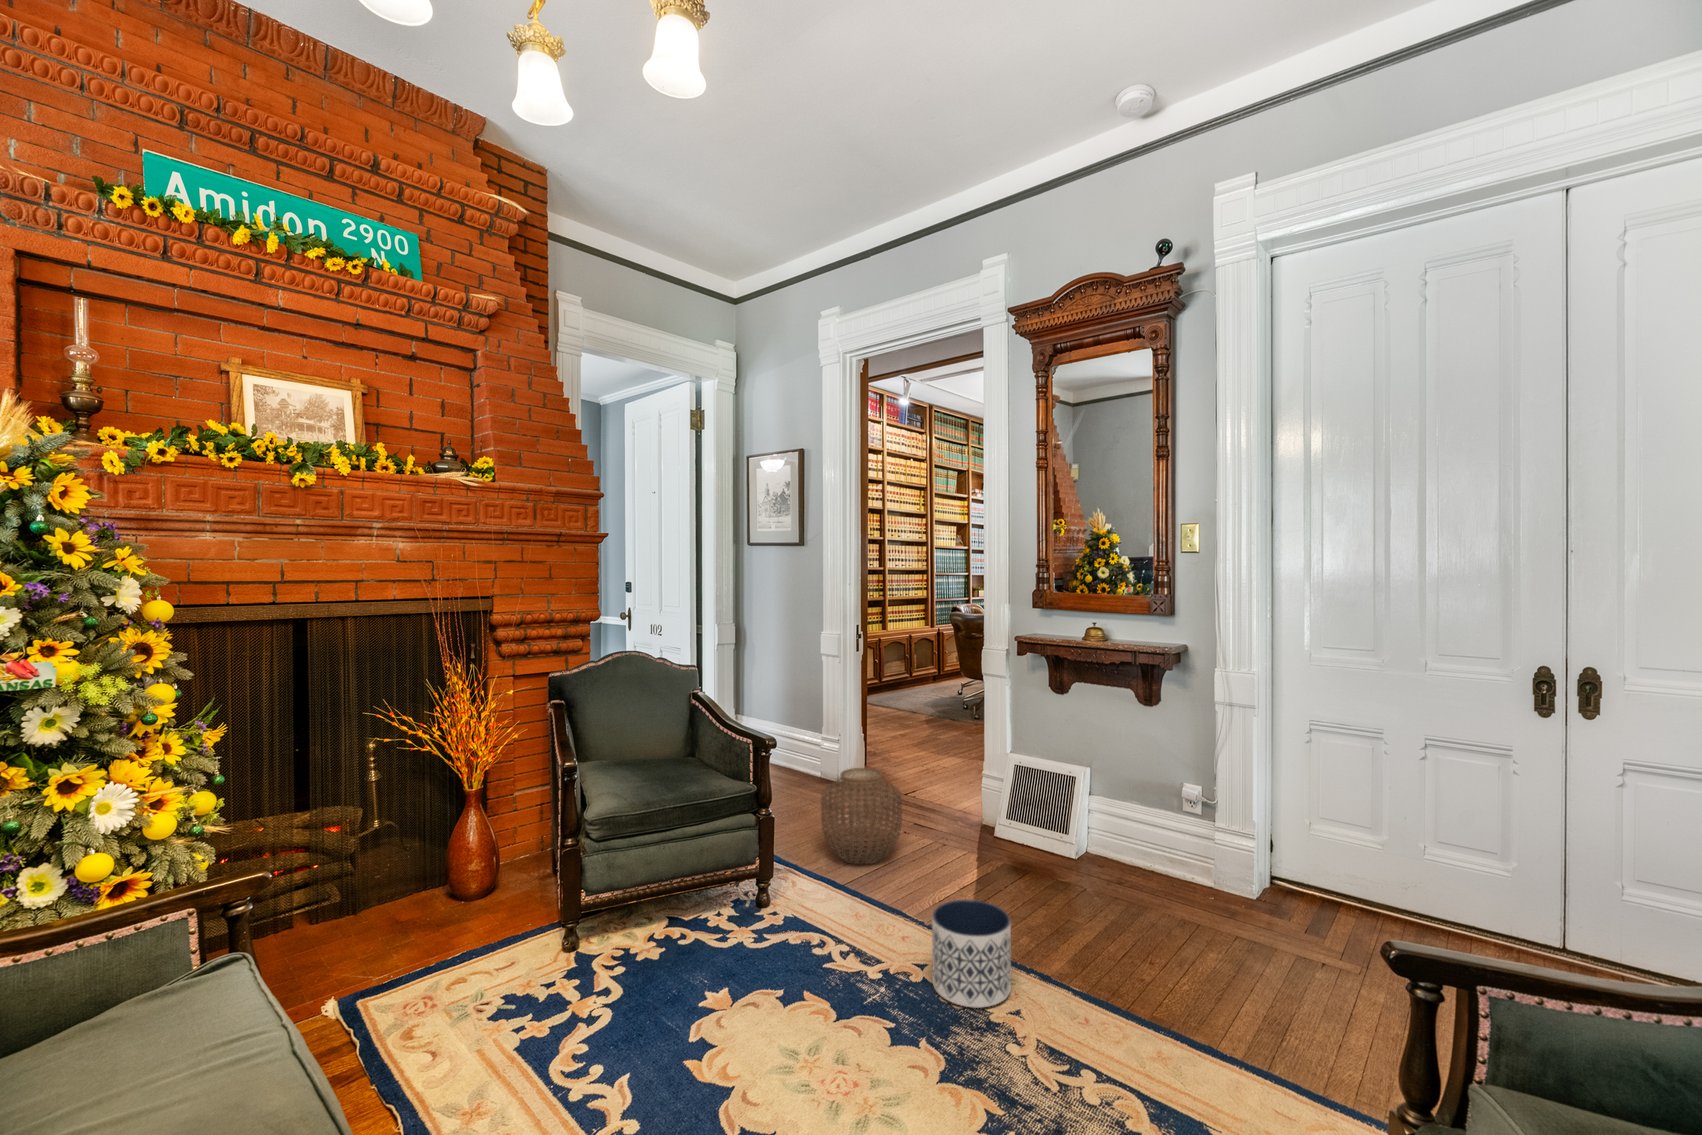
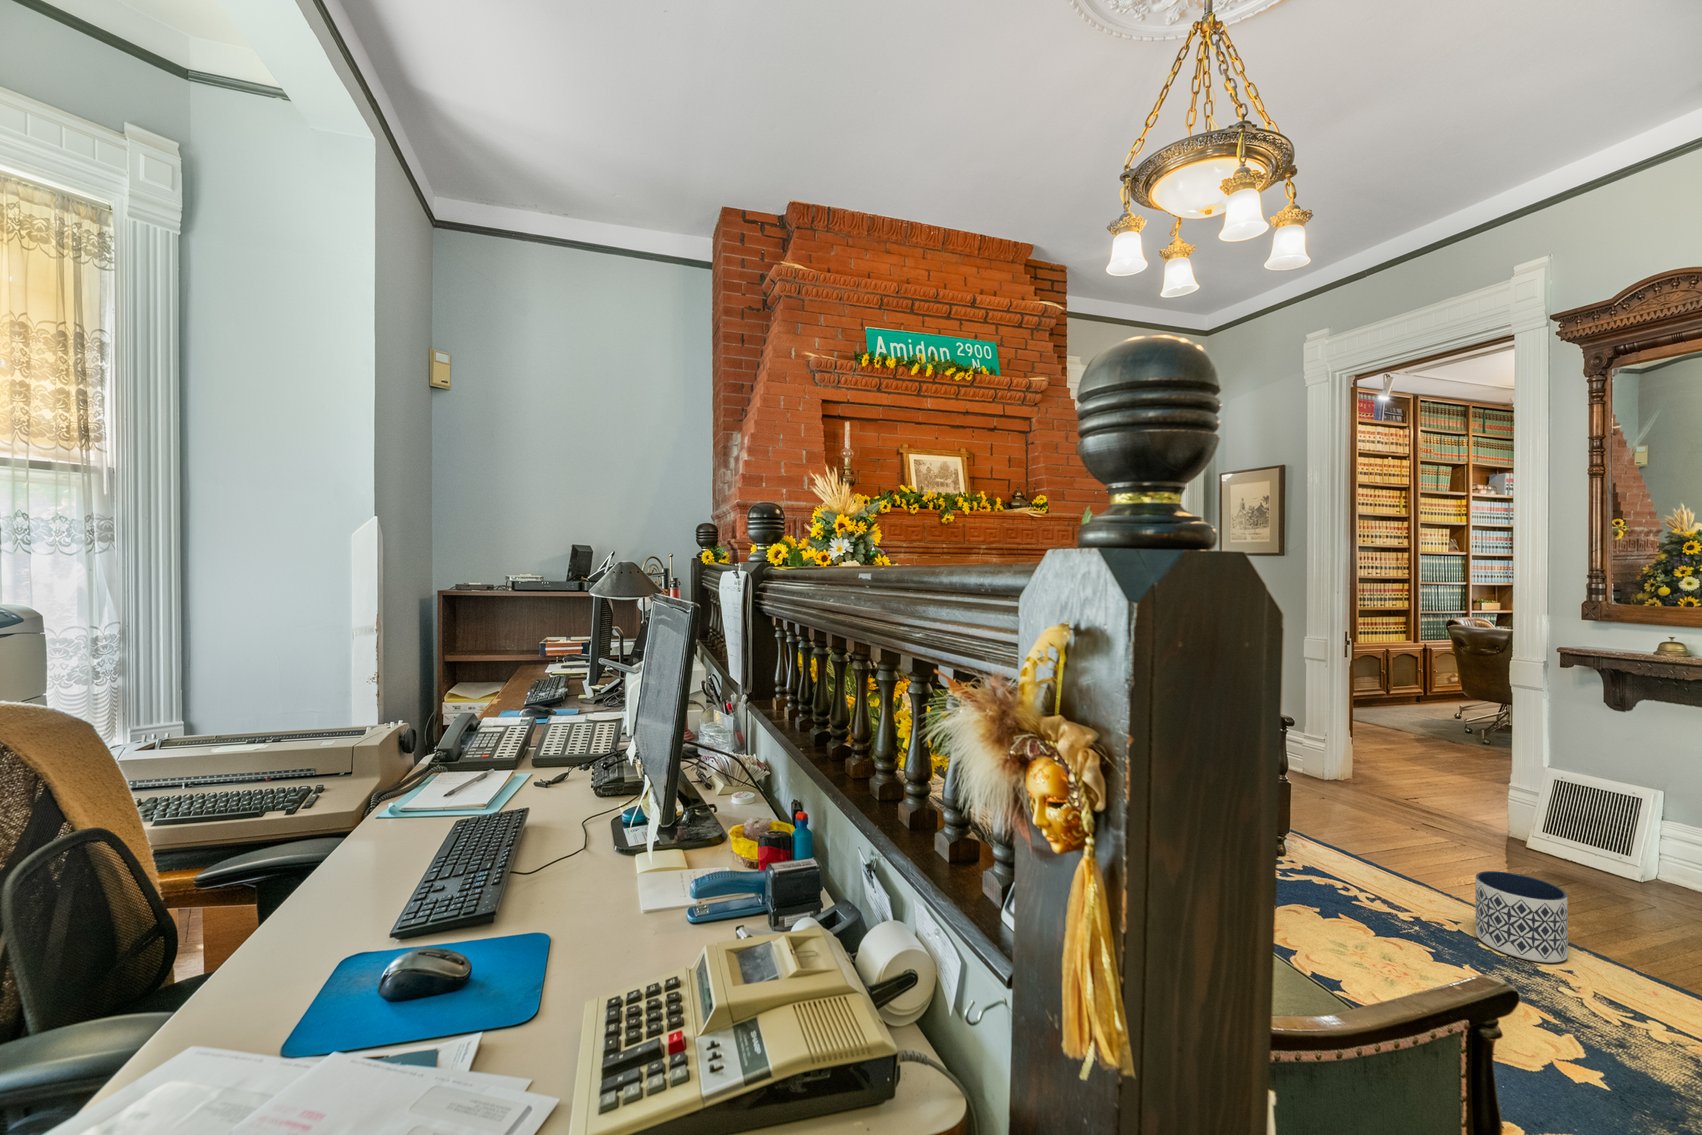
woven basket: present [821,768,902,865] -> none [1329,758,1418,844]

